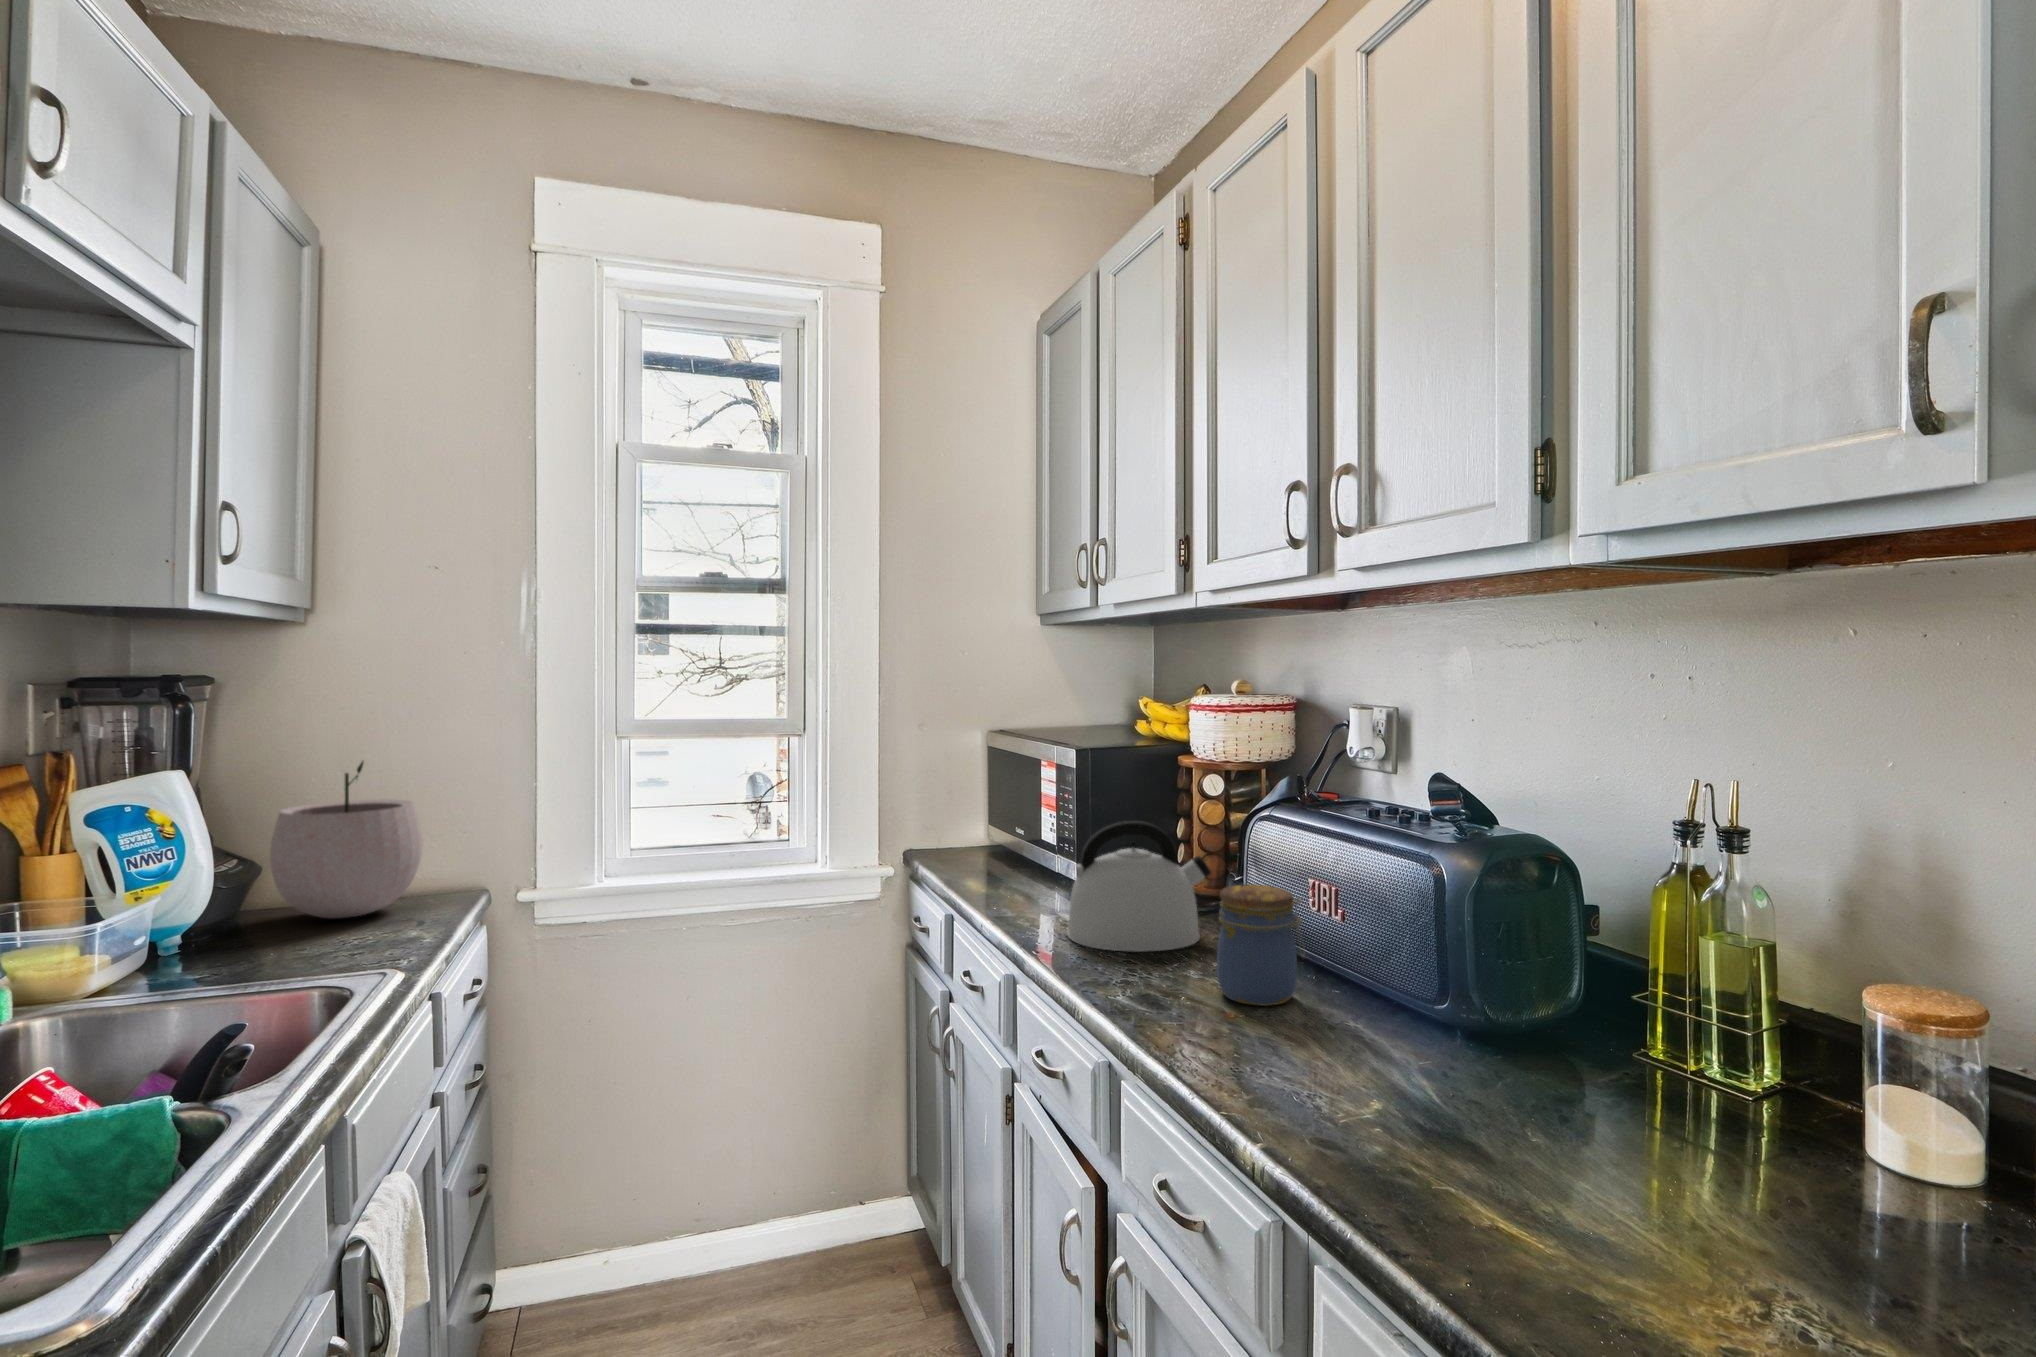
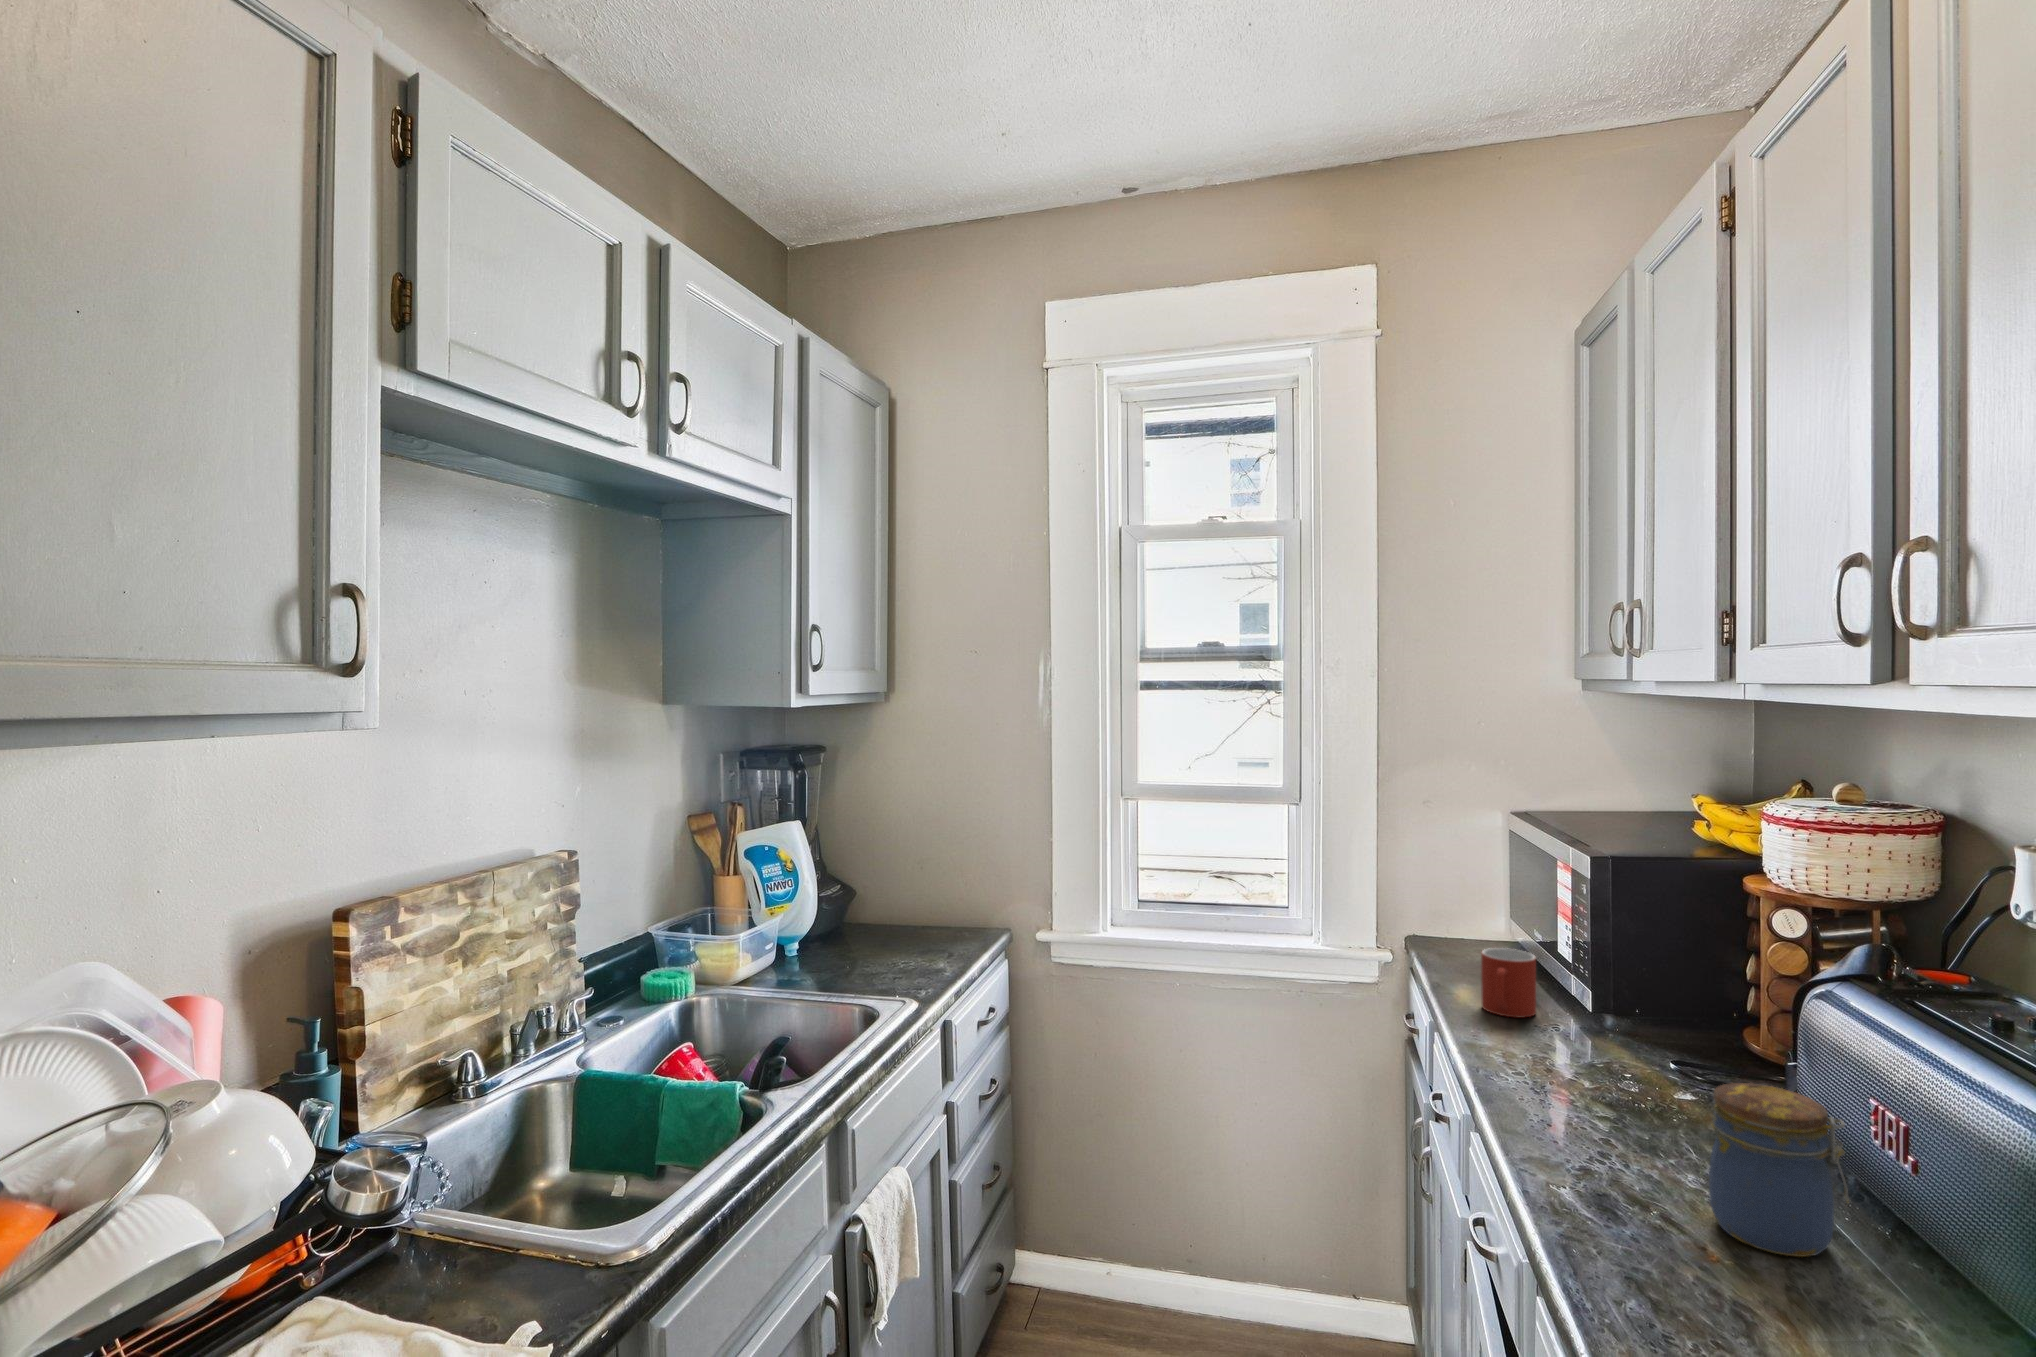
plant pot: present [270,761,422,918] -> none [853,809,956,940]
kettle: present [1067,821,1211,952] -> none [1547,964,1756,1139]
mug: none [988,837,1031,893] -> present [1481,948,1536,1017]

